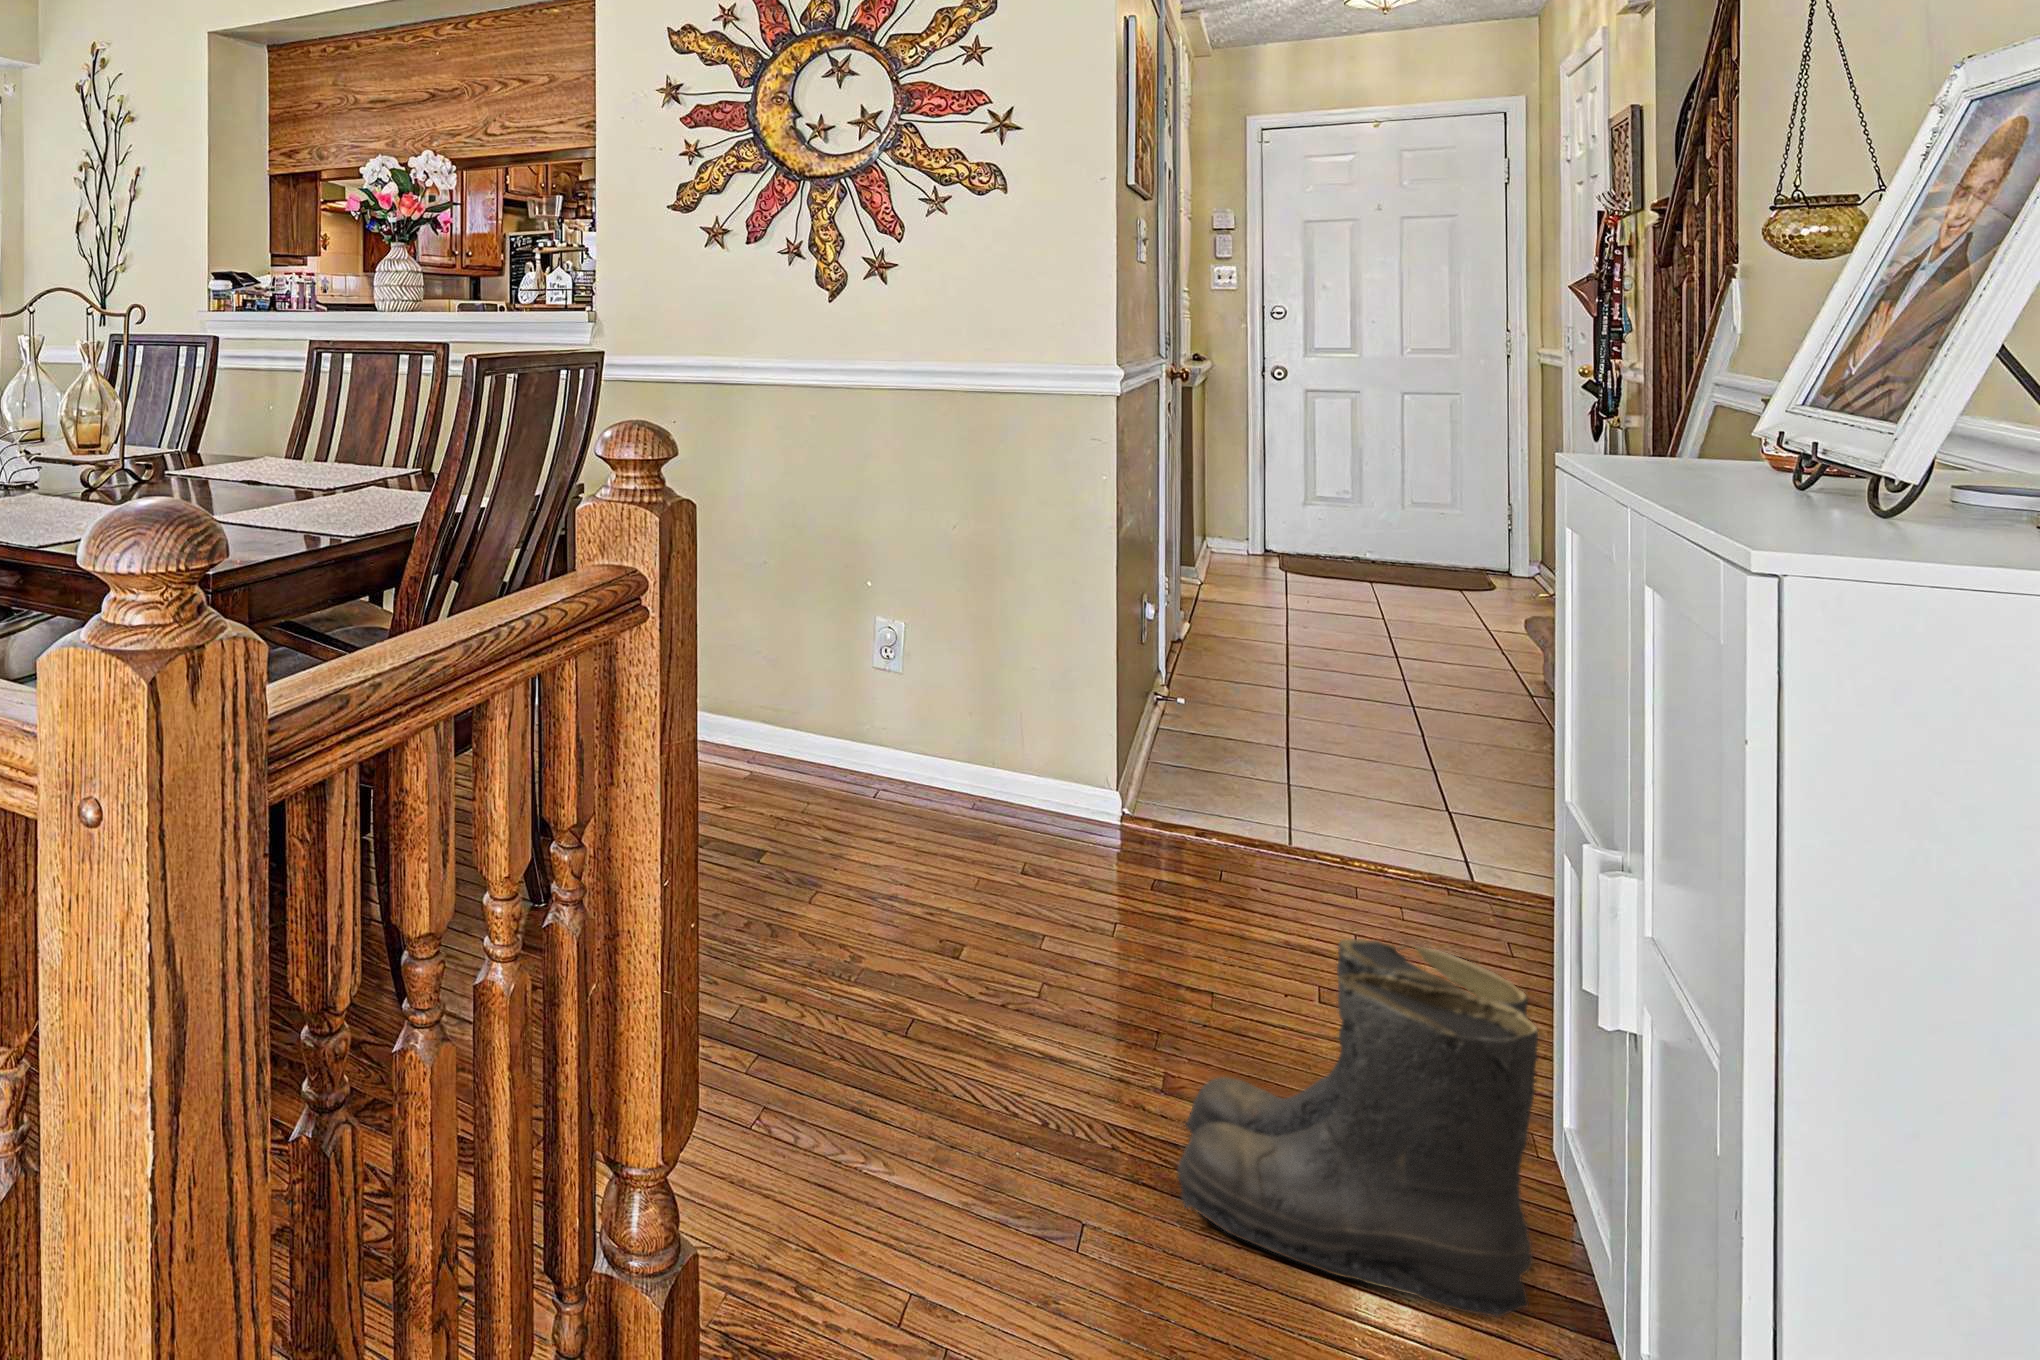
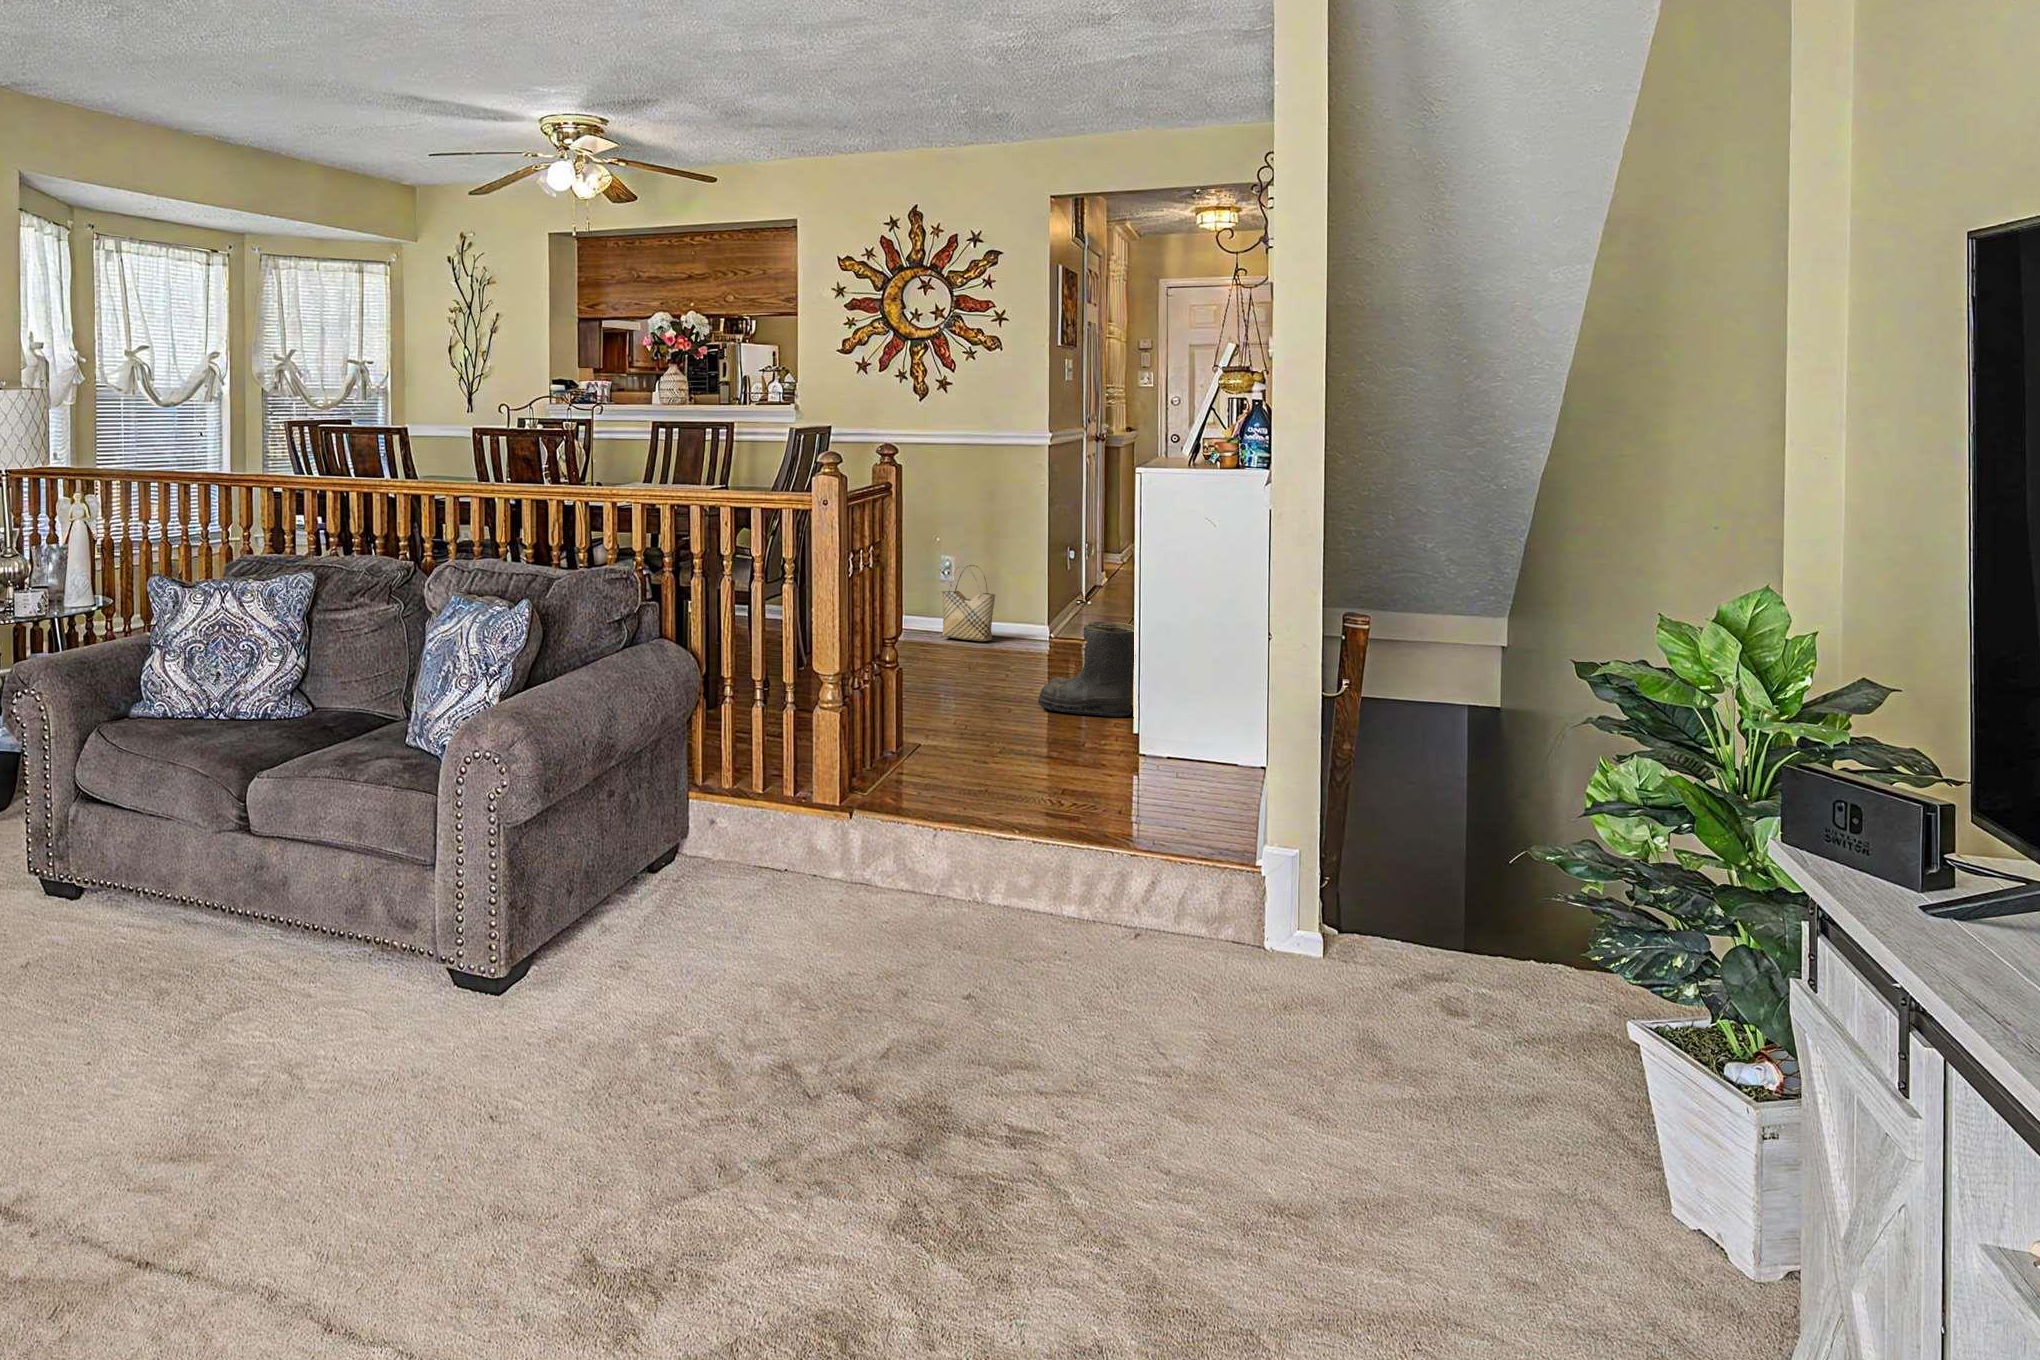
woven basket: none [874,638,993,809] -> present [942,565,995,641]

